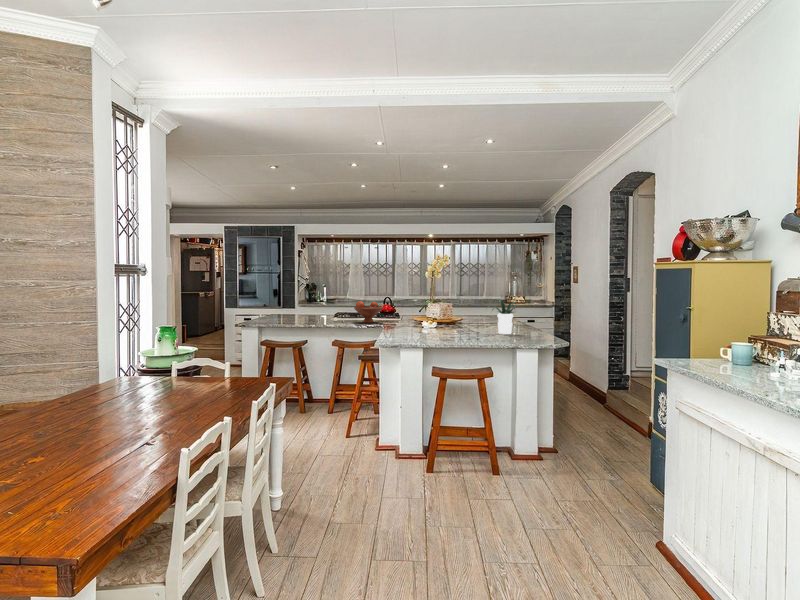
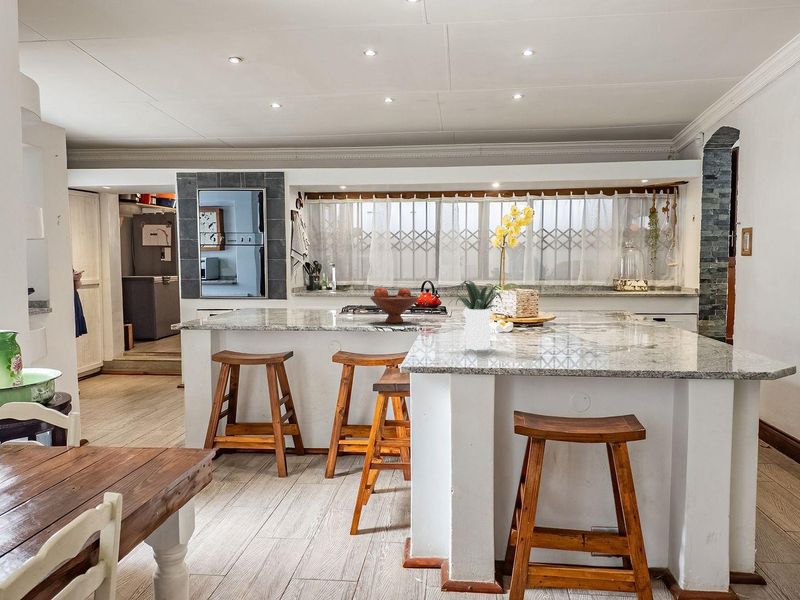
potted plant: present [492,299,517,334] -> present [451,280,511,349]

